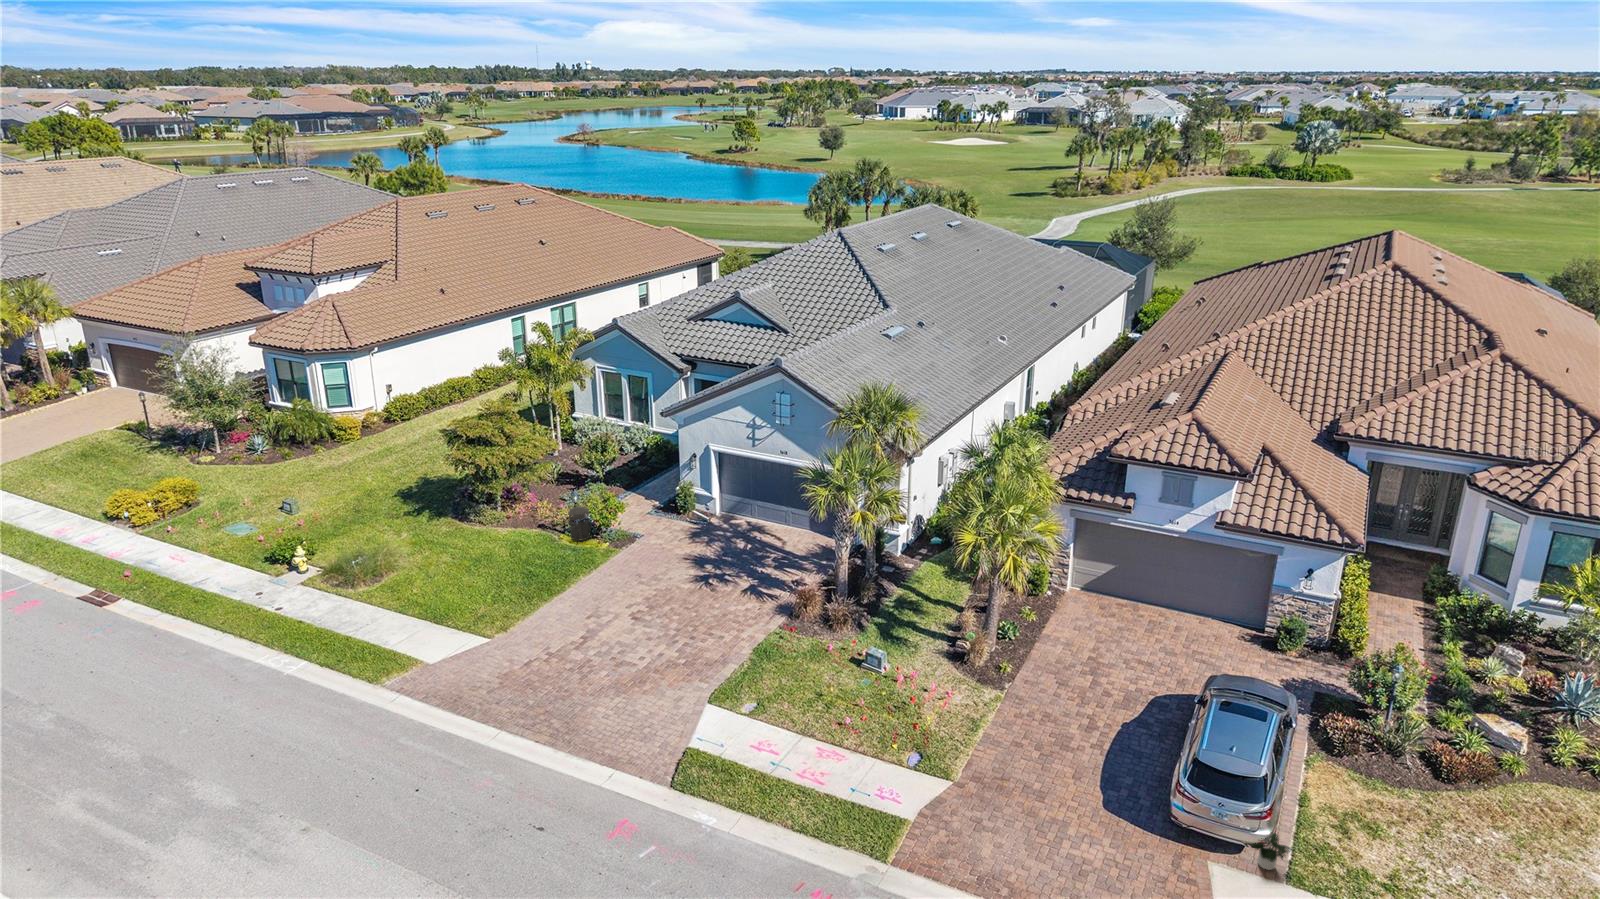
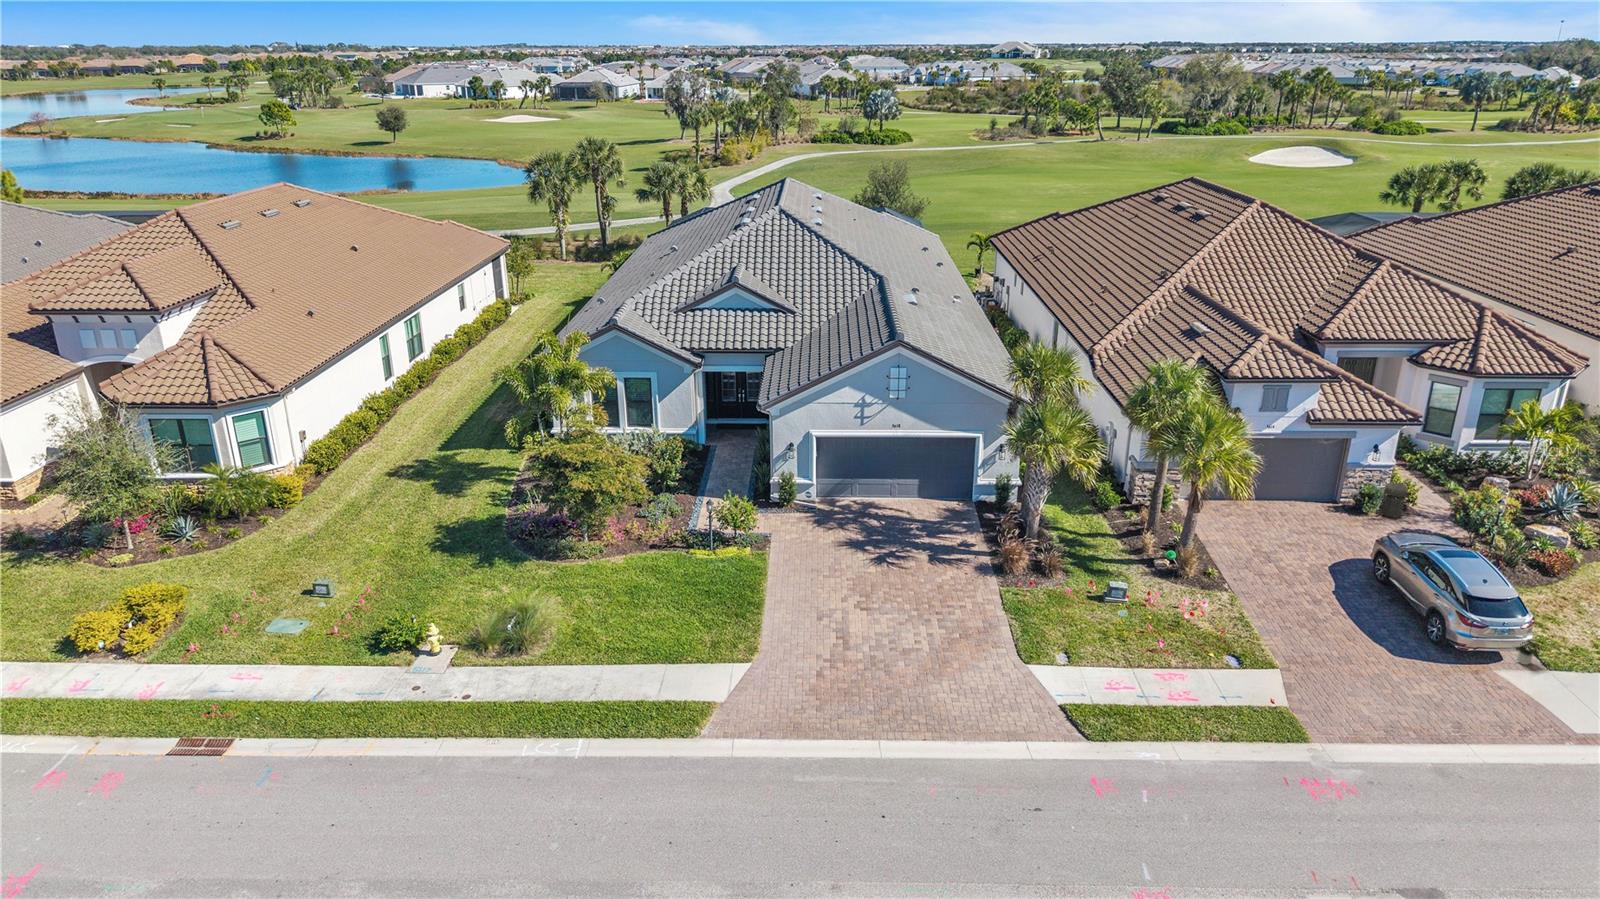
trash can: present [569,506,591,541] -> present [1379,483,1408,518]

